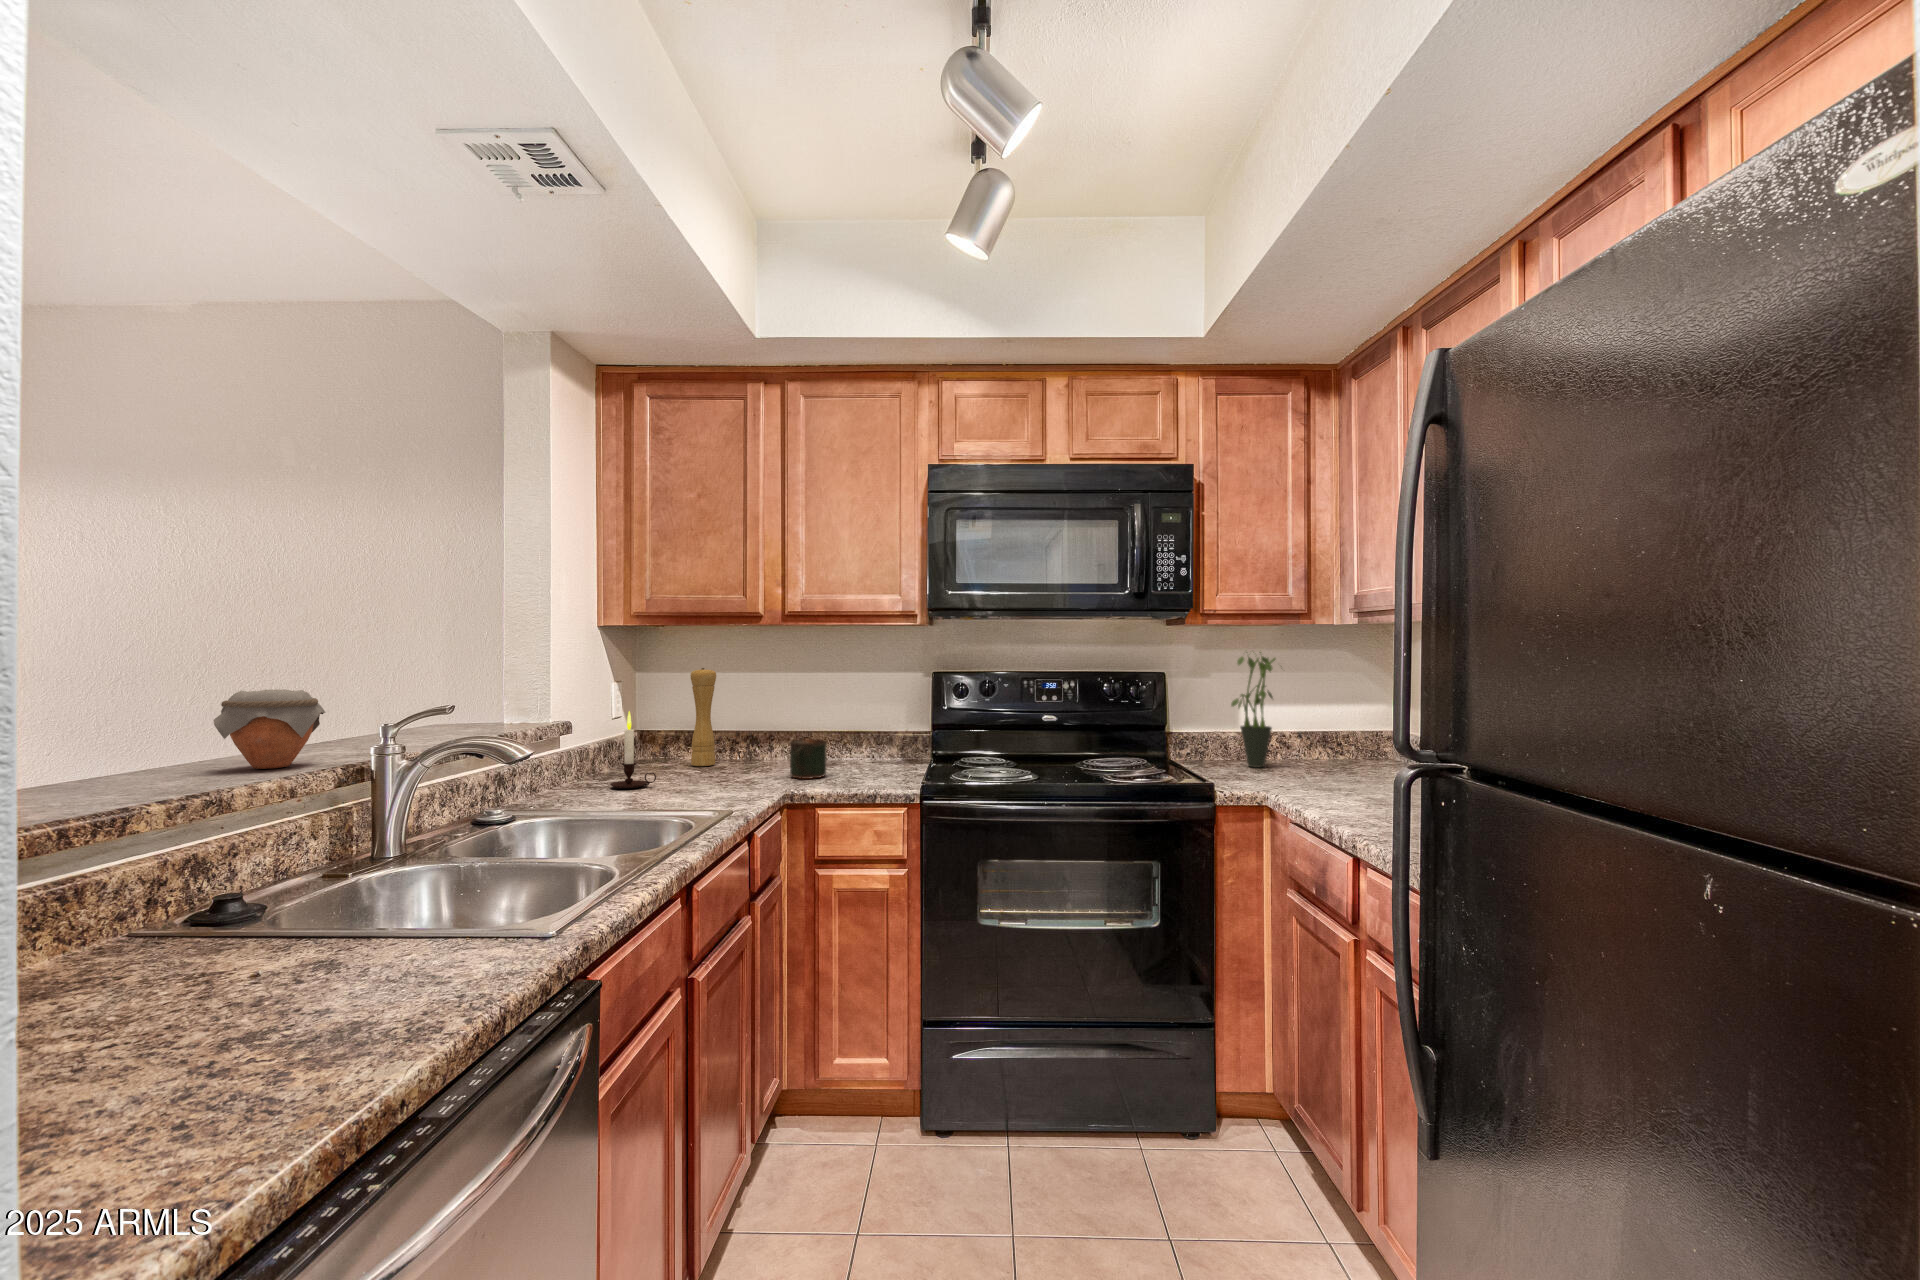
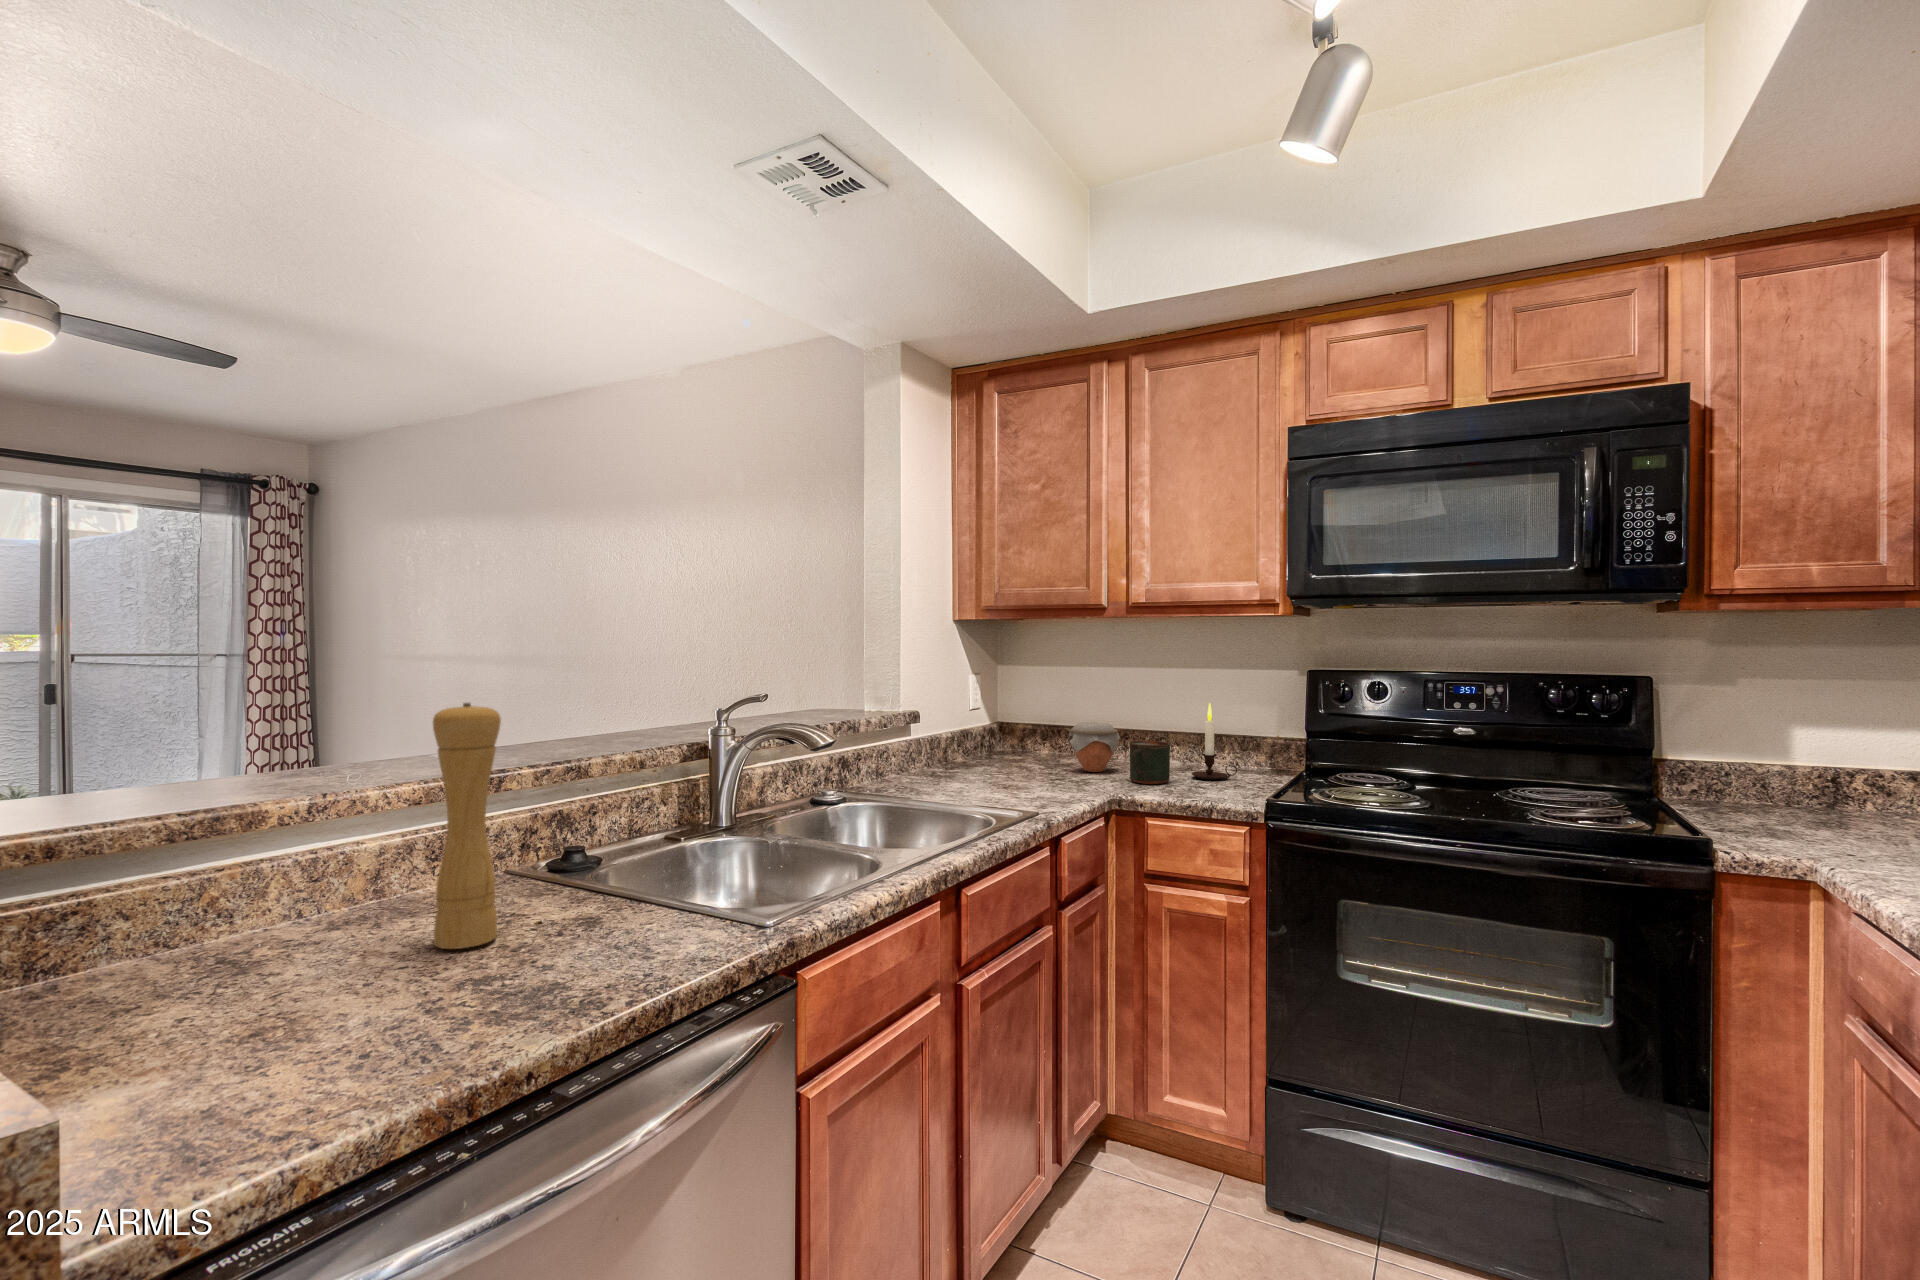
potted plant: present [1231,652,1275,768] -> none [1759,647,1865,820]
pepper mill: present [690,668,716,766] -> present [433,703,501,949]
jar: present [213,689,325,769] -> present [1068,722,1120,772]
candle: present [610,711,656,789] -> present [1192,703,1237,779]

